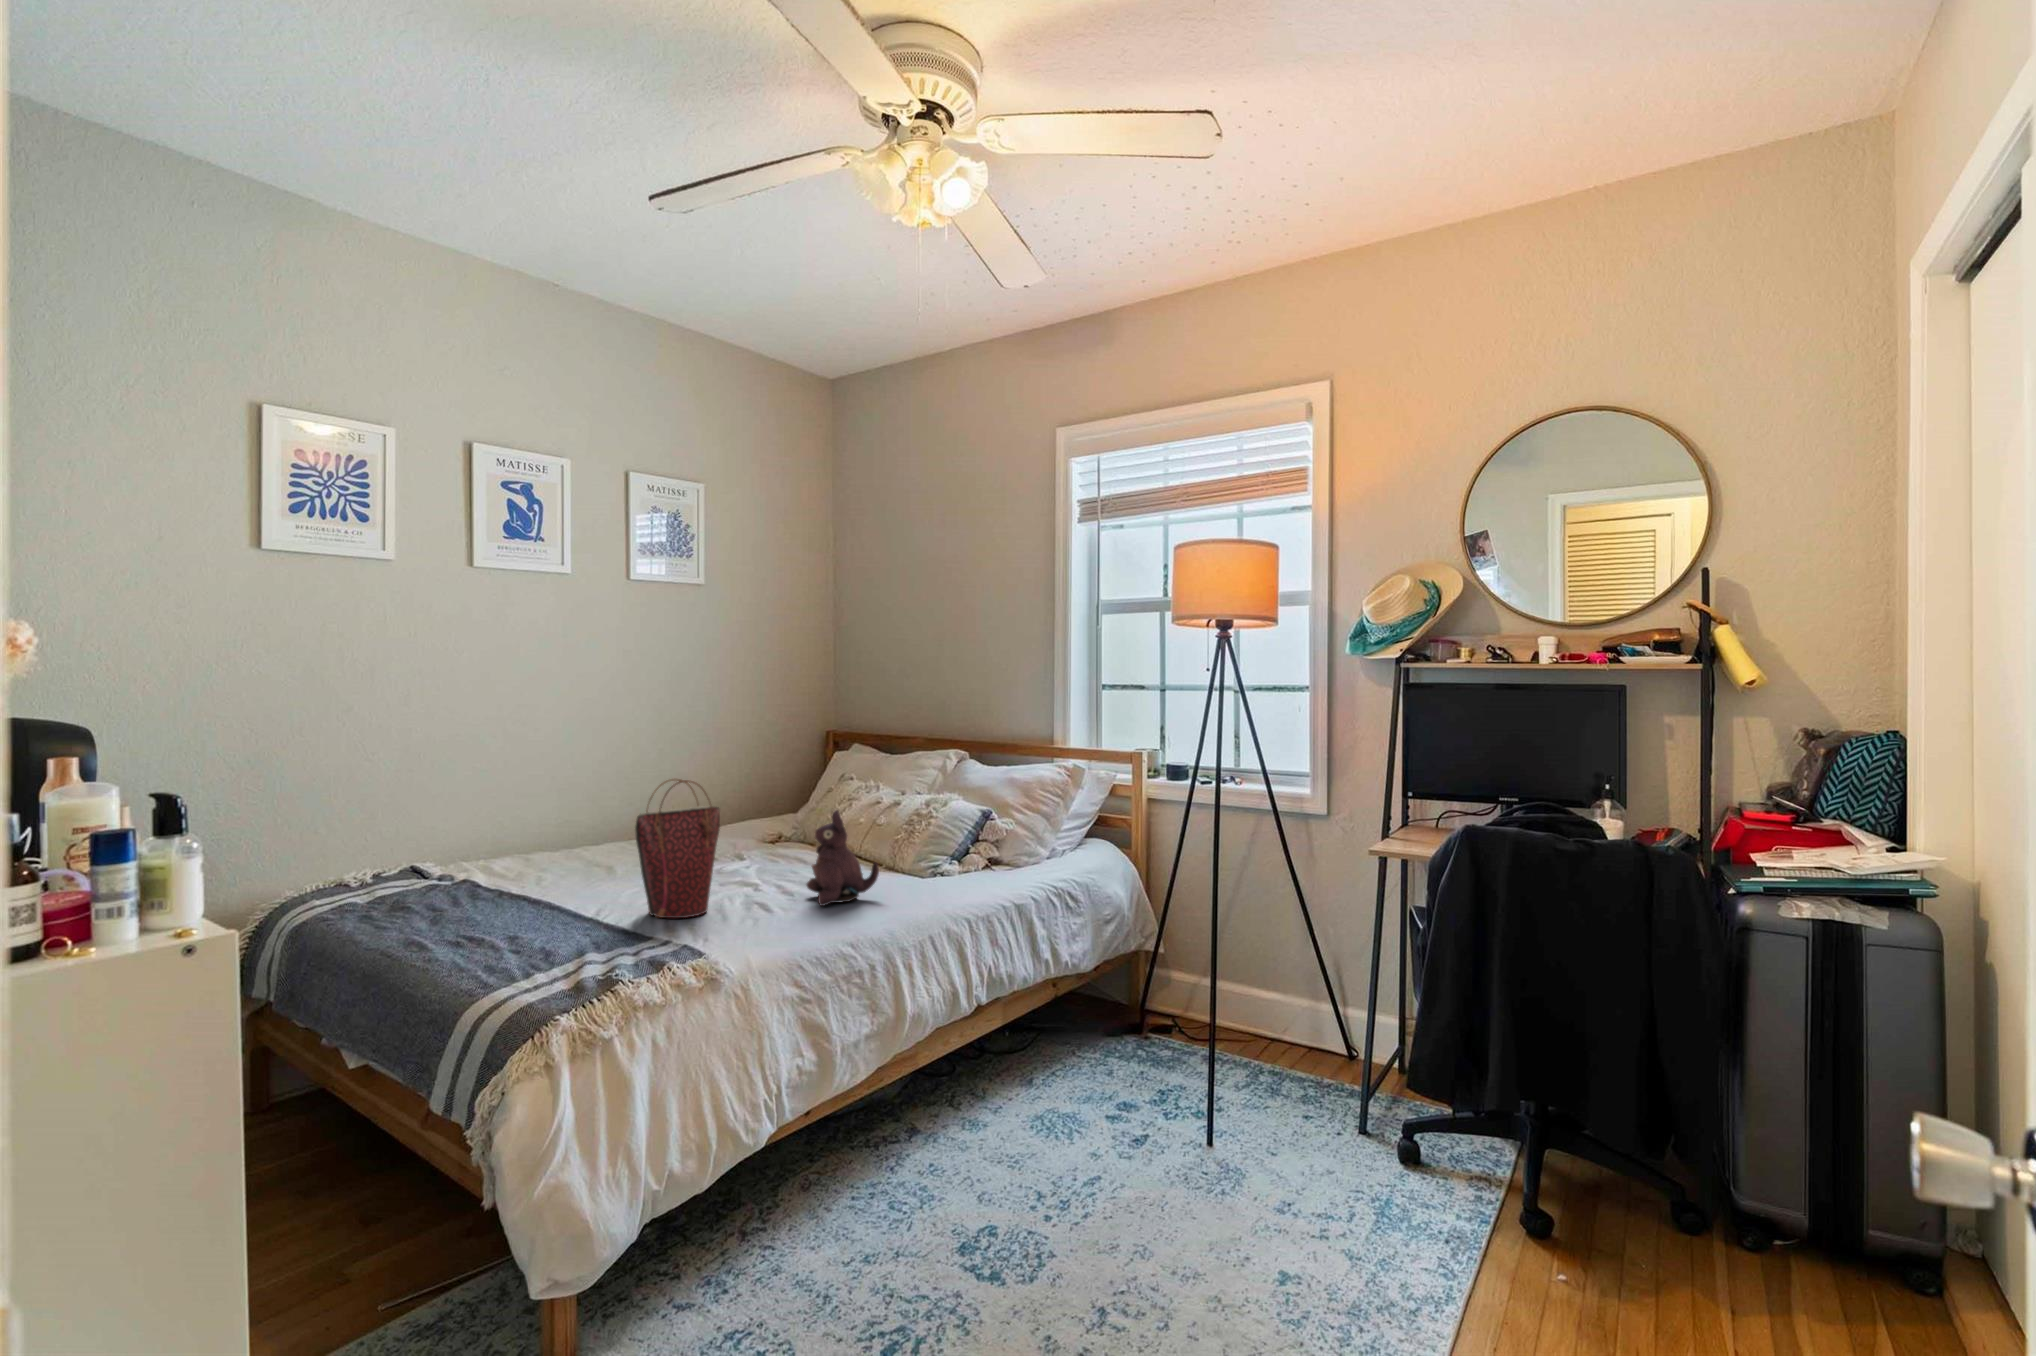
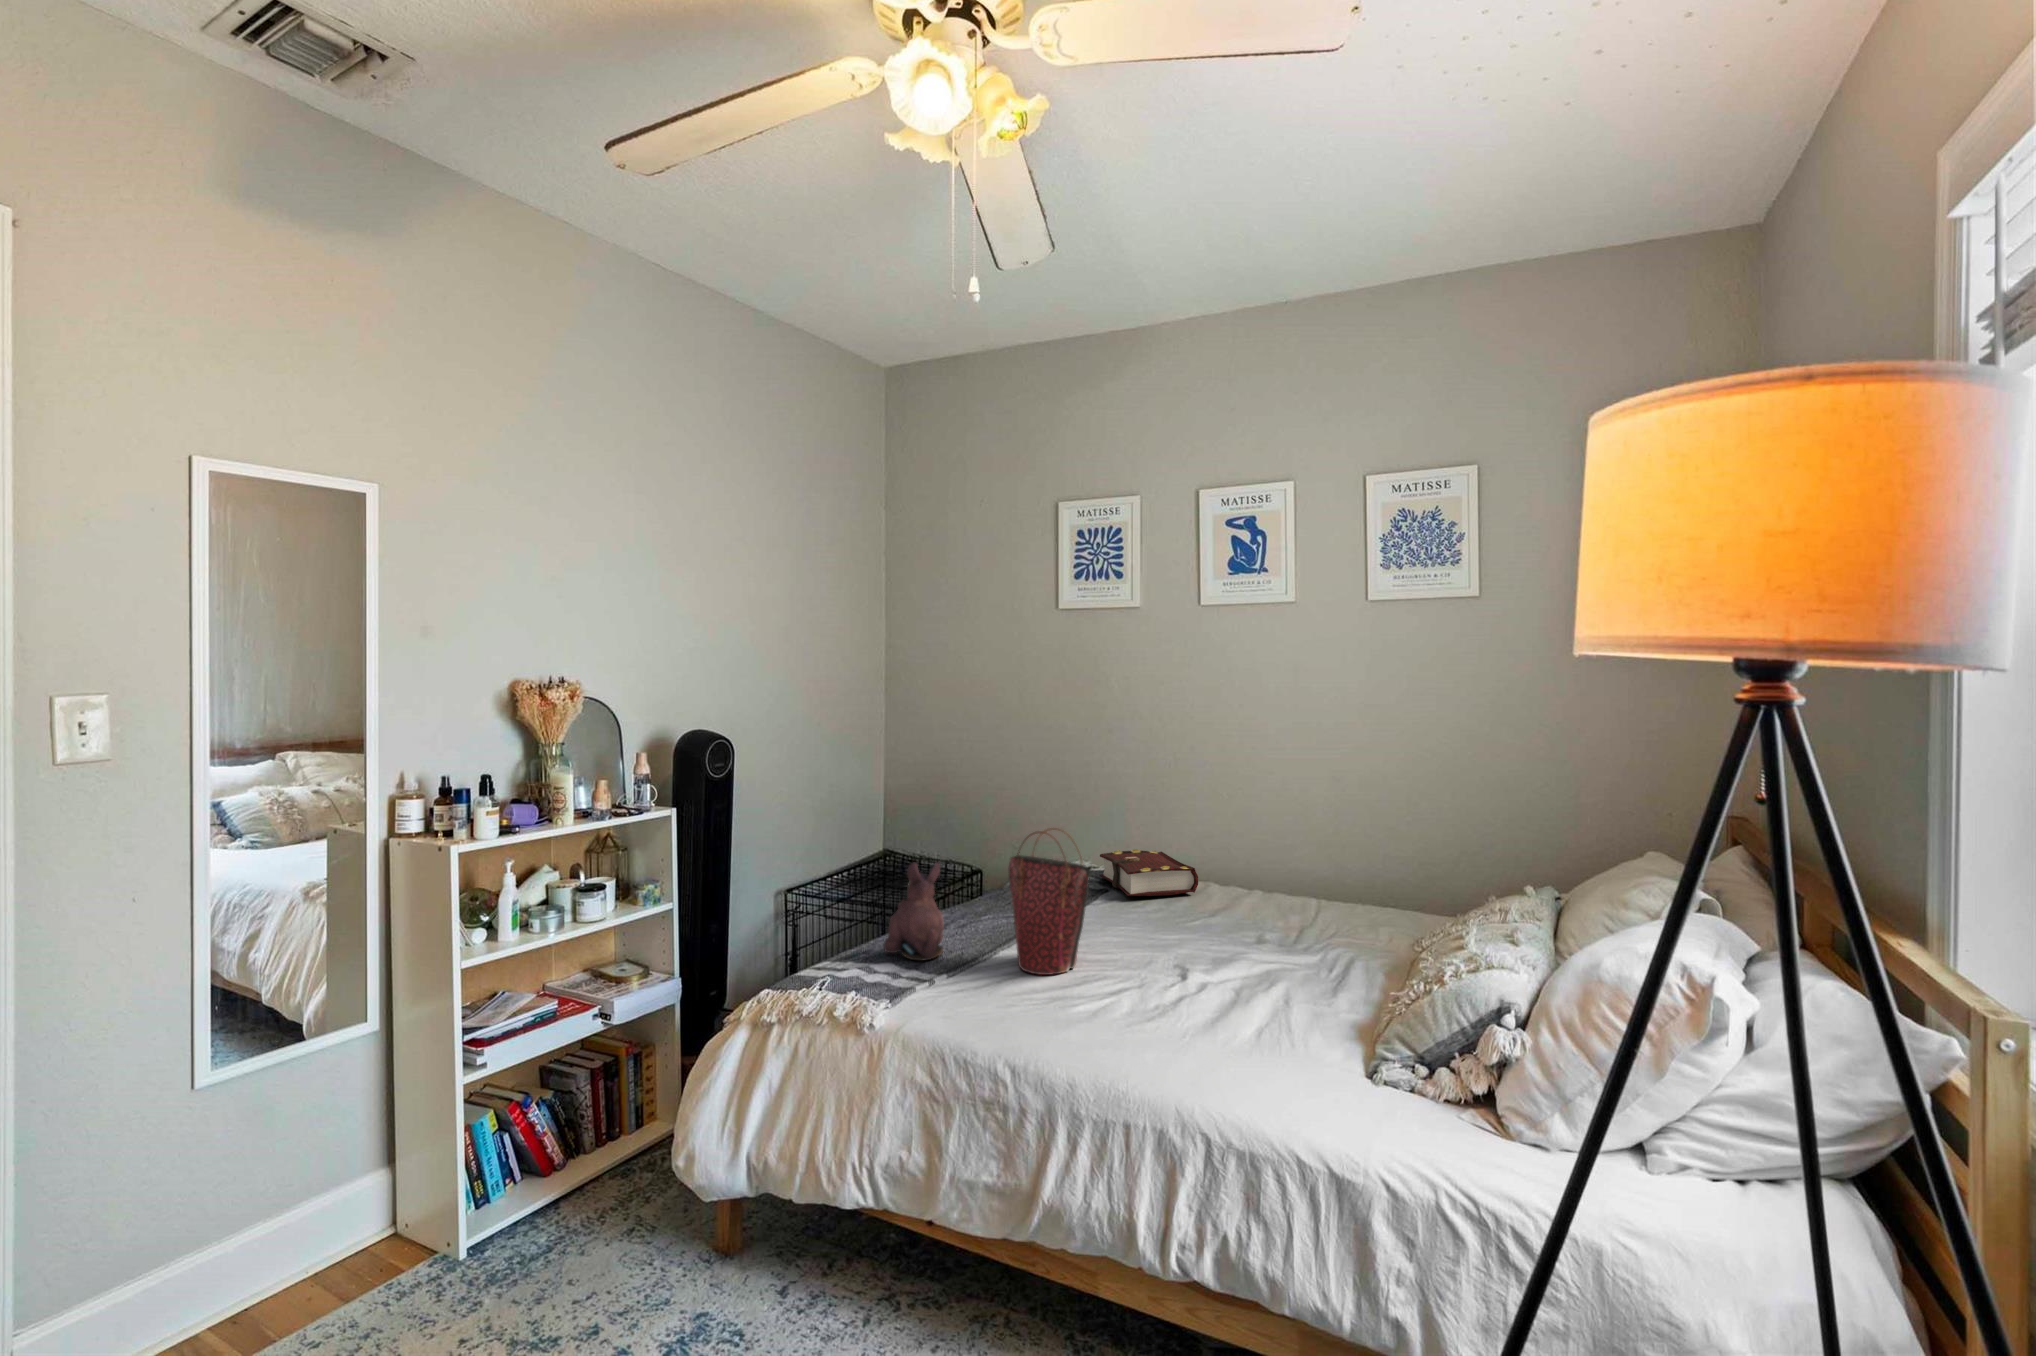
plush toy: present [807,810,879,906] -> present [884,862,944,961]
book: none [440,837,563,877] -> present [1099,849,1198,896]

